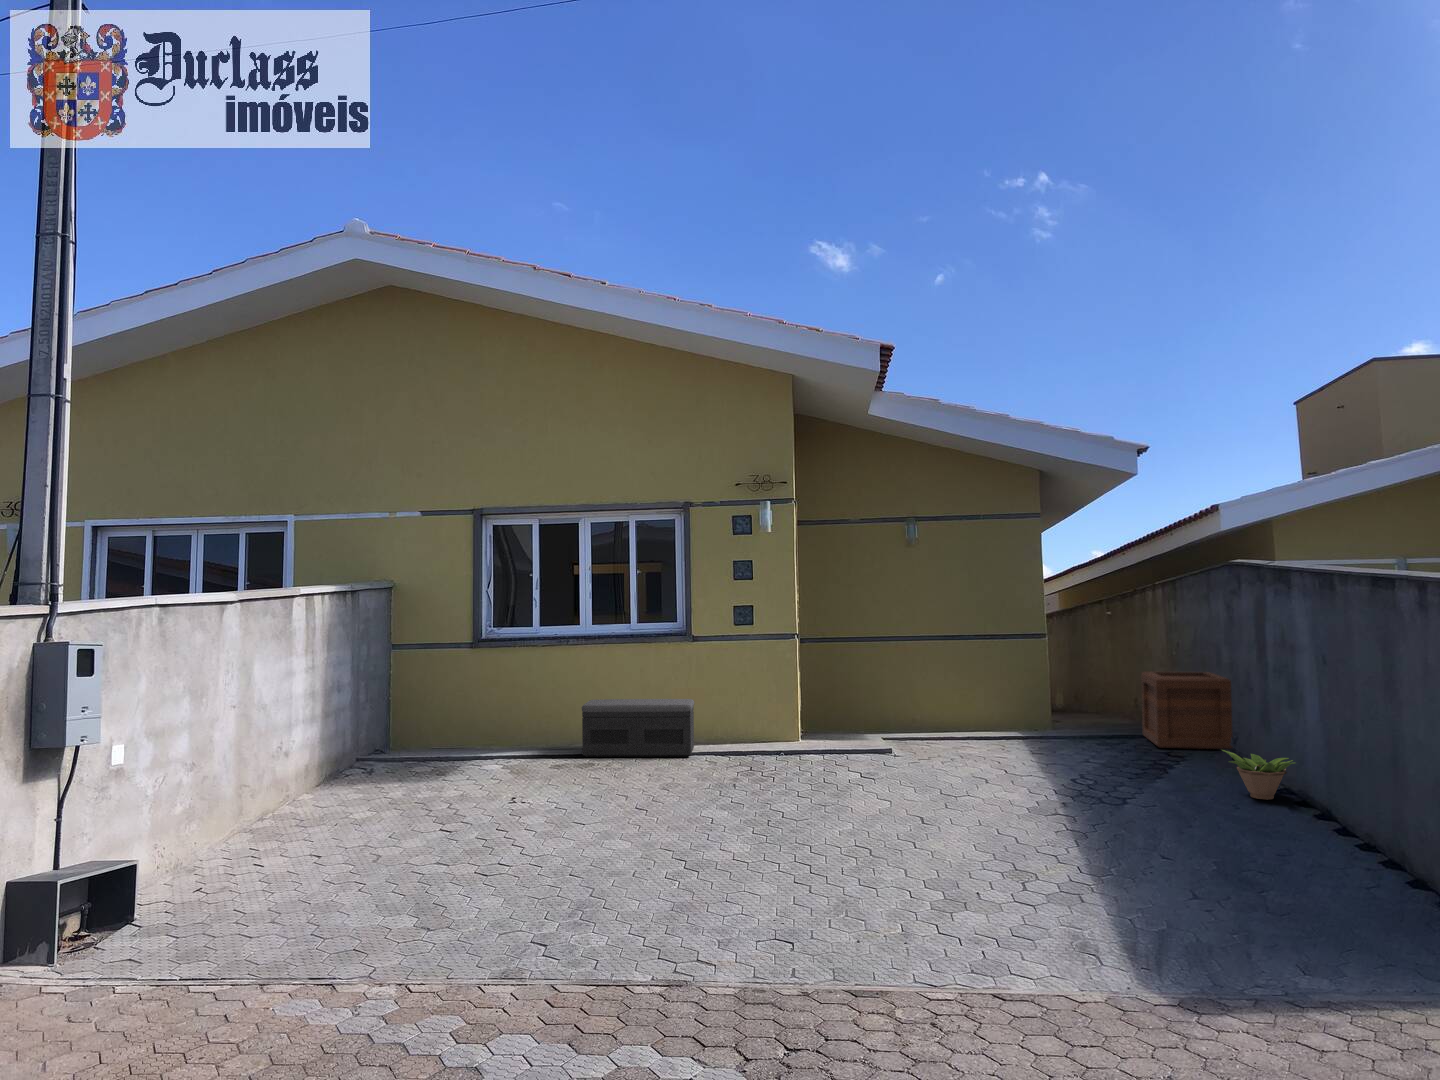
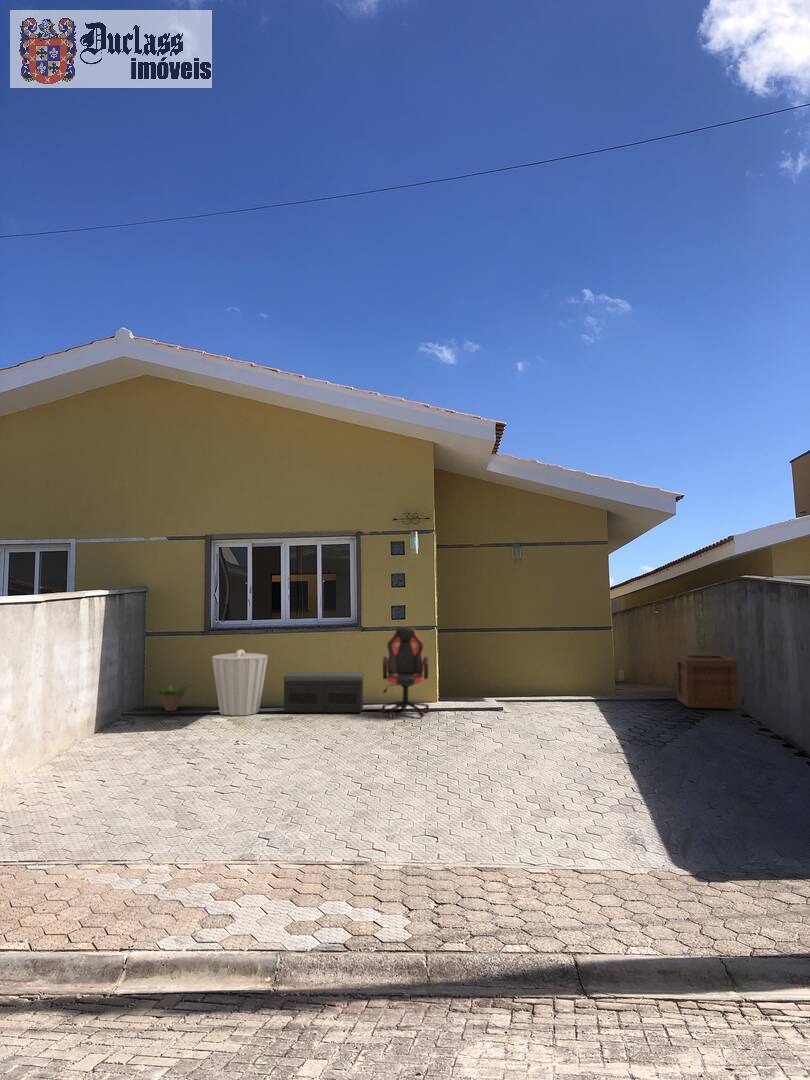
chair: none [717,635,787,763] -> present [380,627,429,717]
trash can: none [482,668,560,761] -> present [212,649,268,715]
decorative plant: present [1222,750,1295,800] -> present [152,685,191,711]

